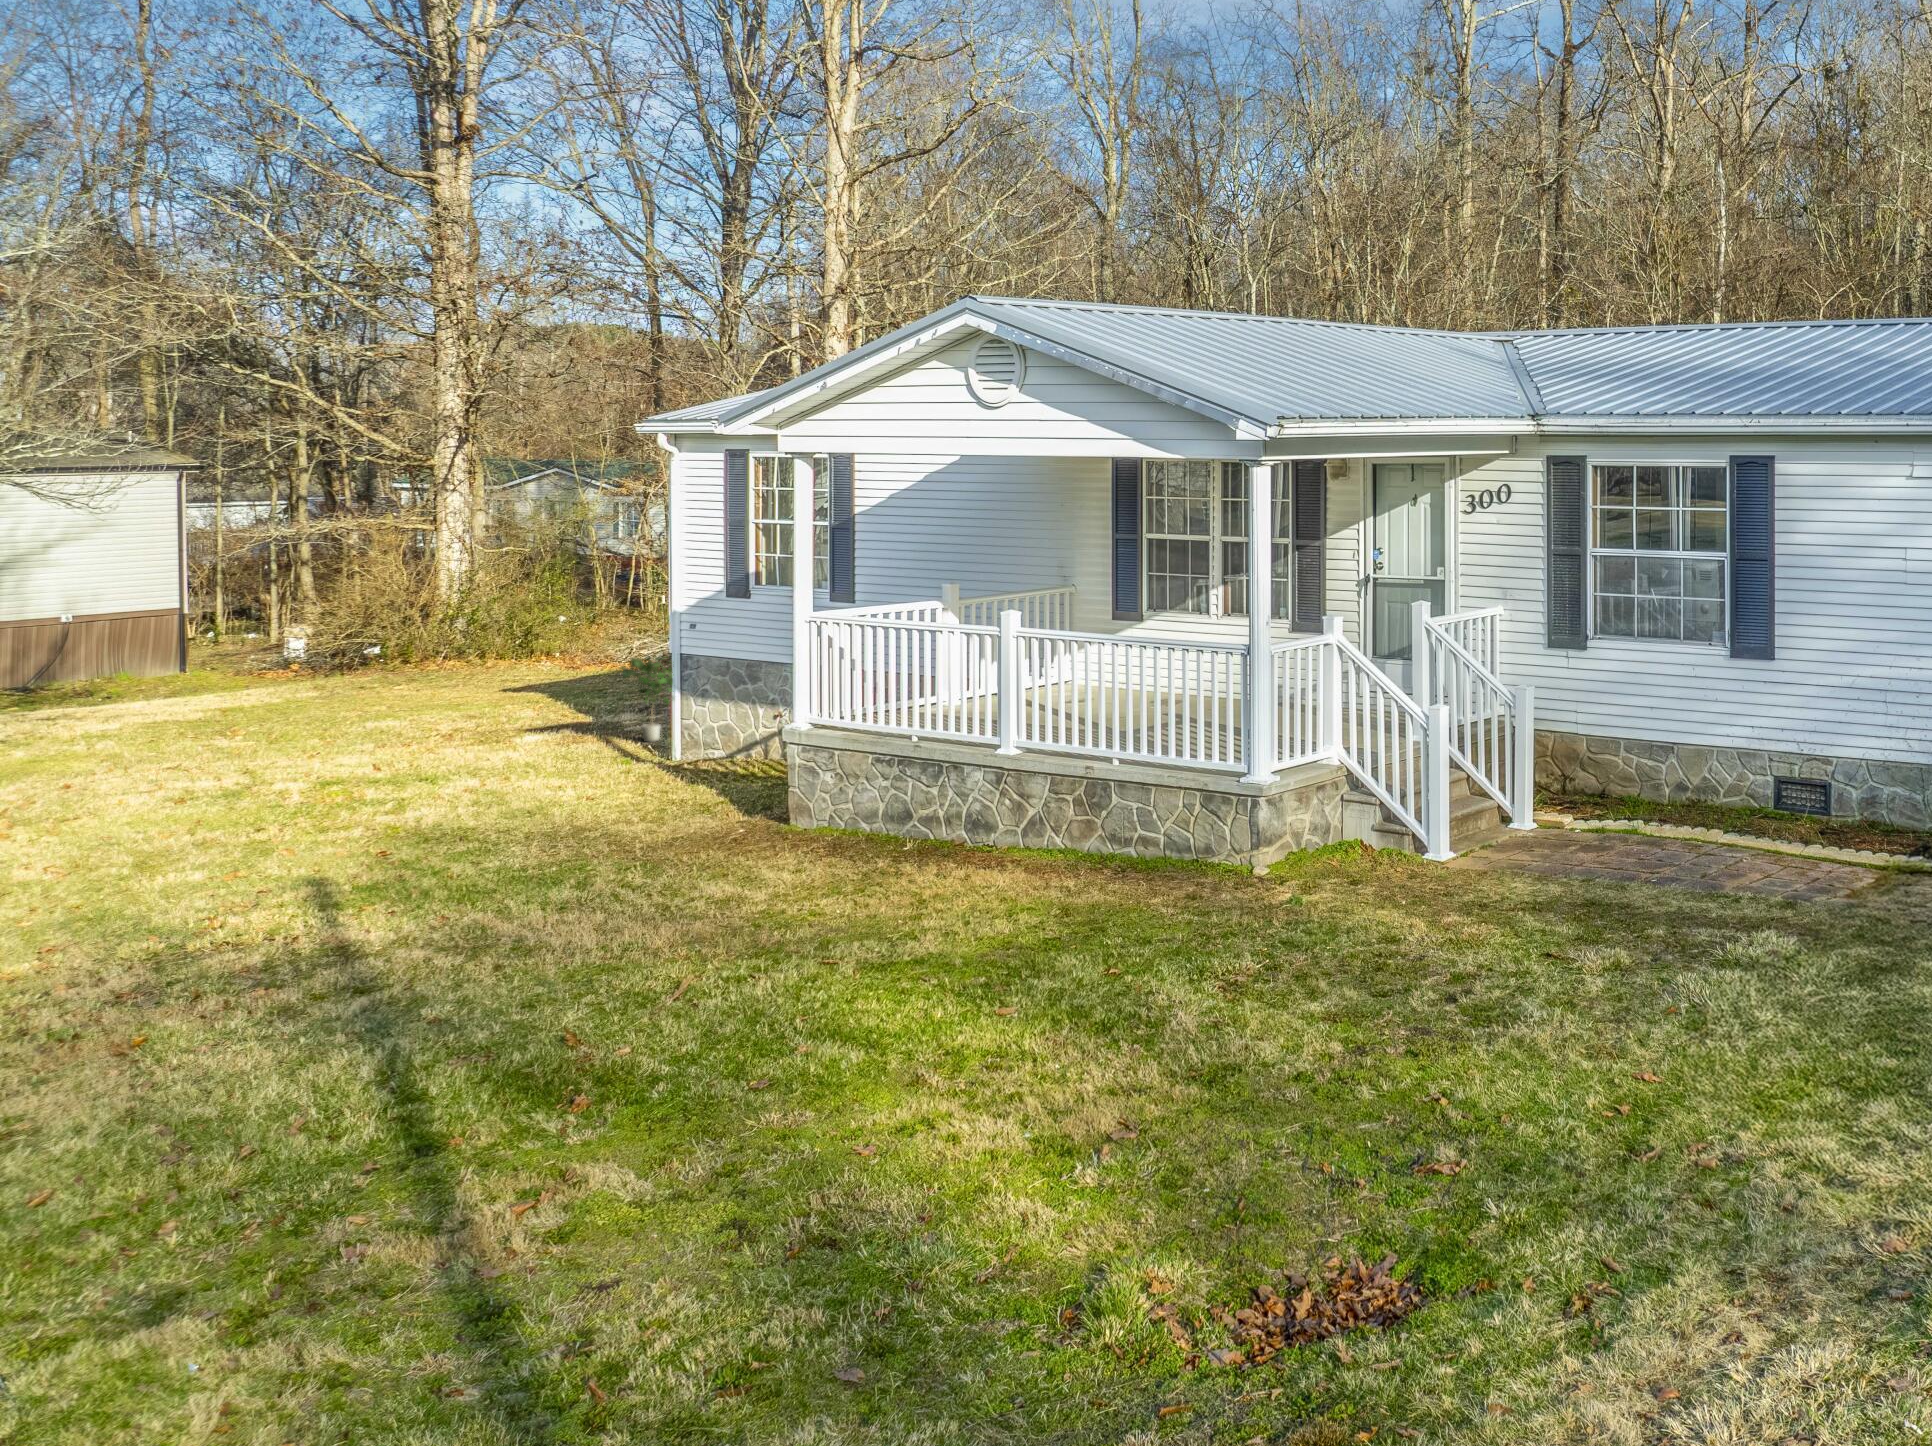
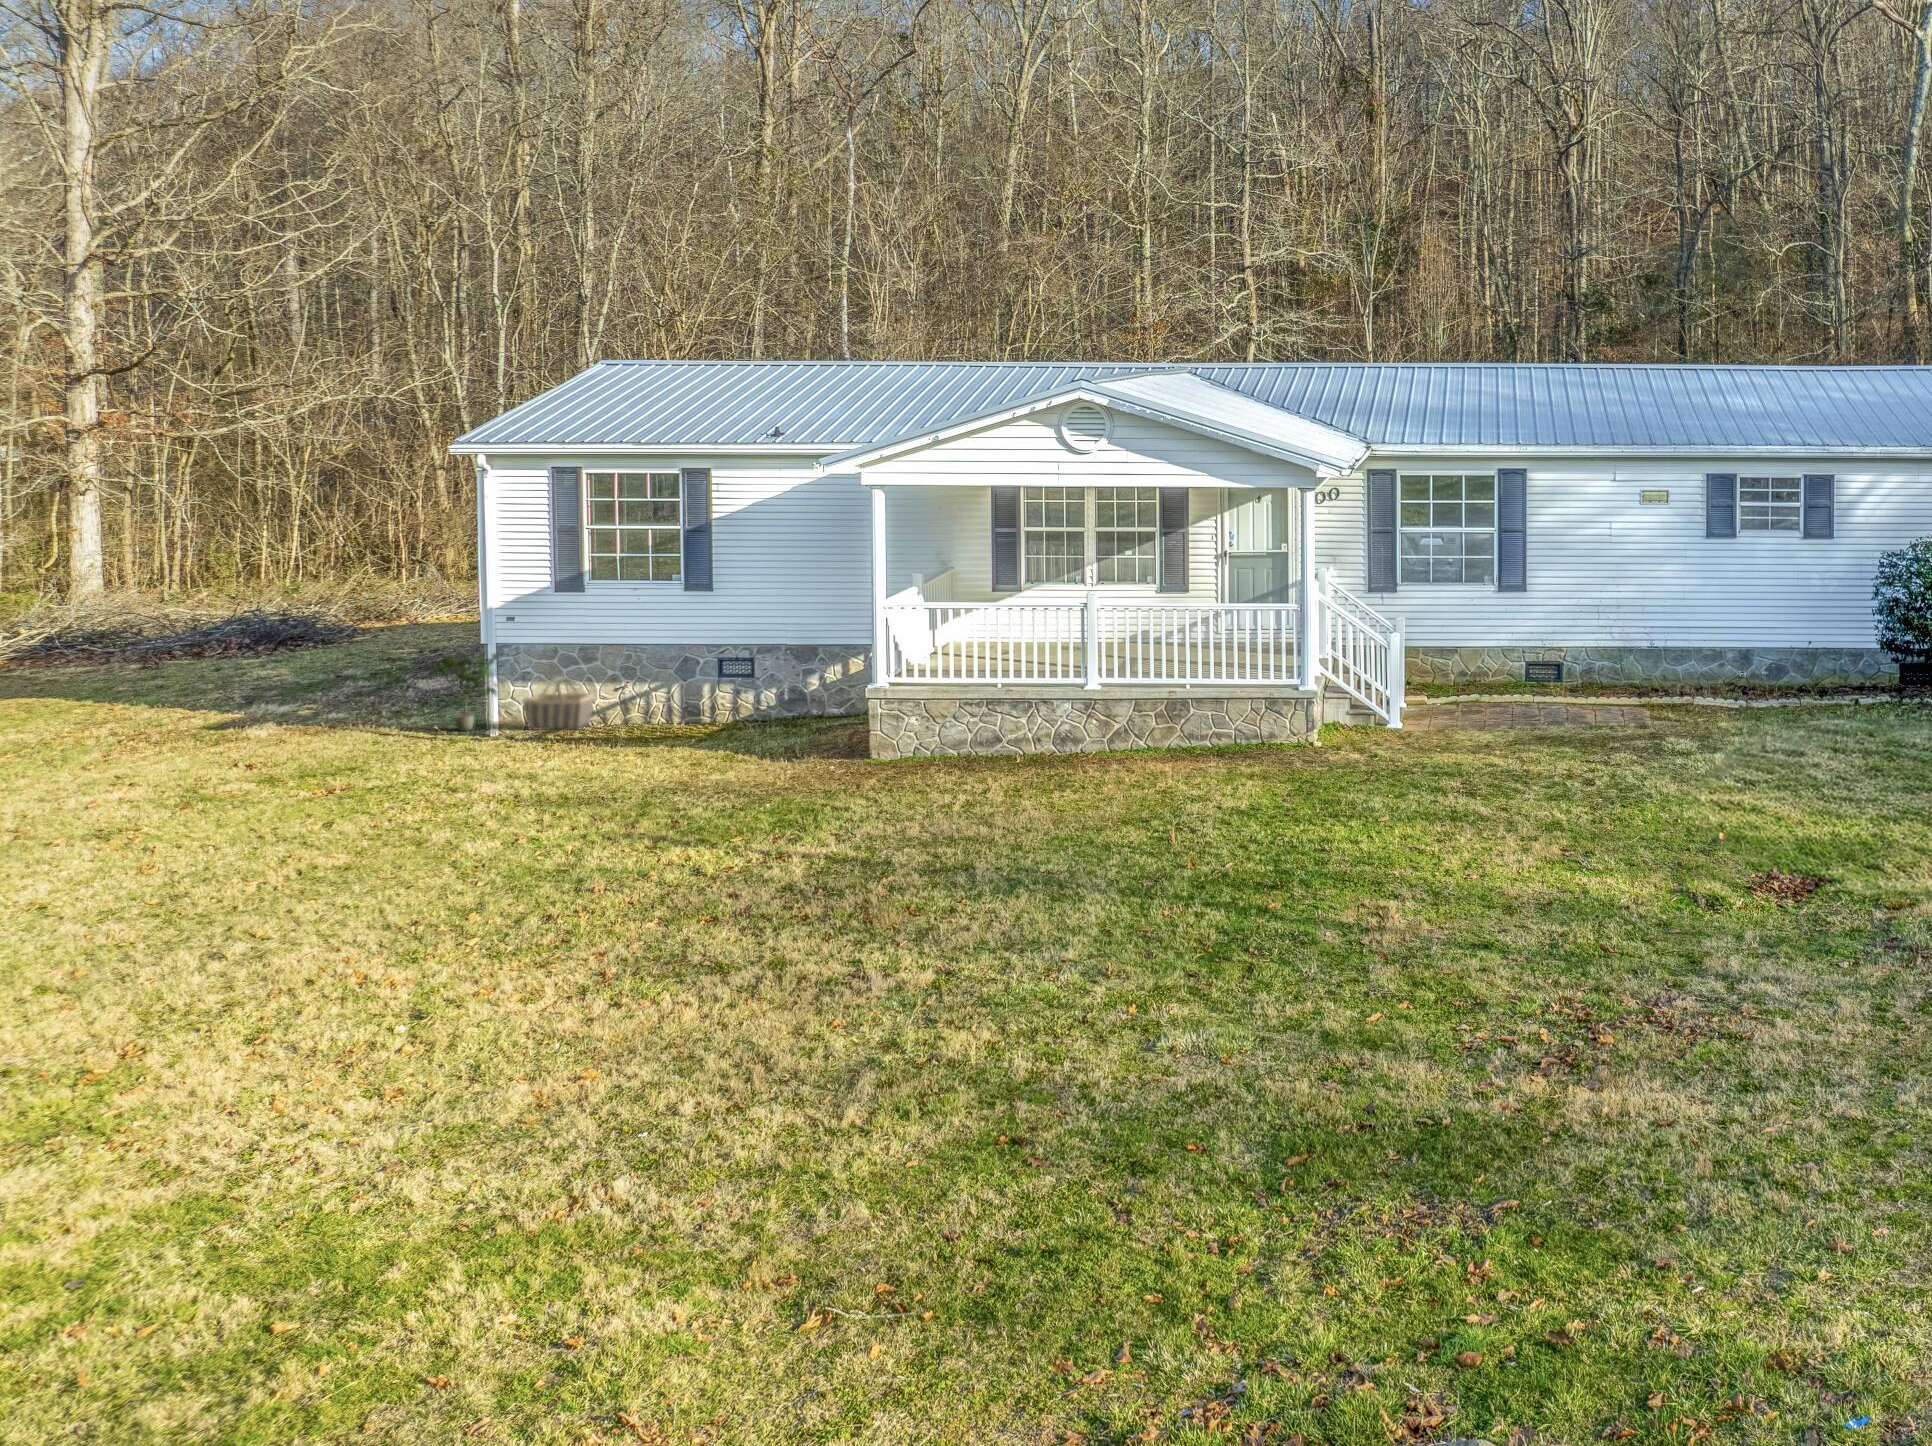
basket: none [688,689,759,752] -> present [523,677,594,730]

